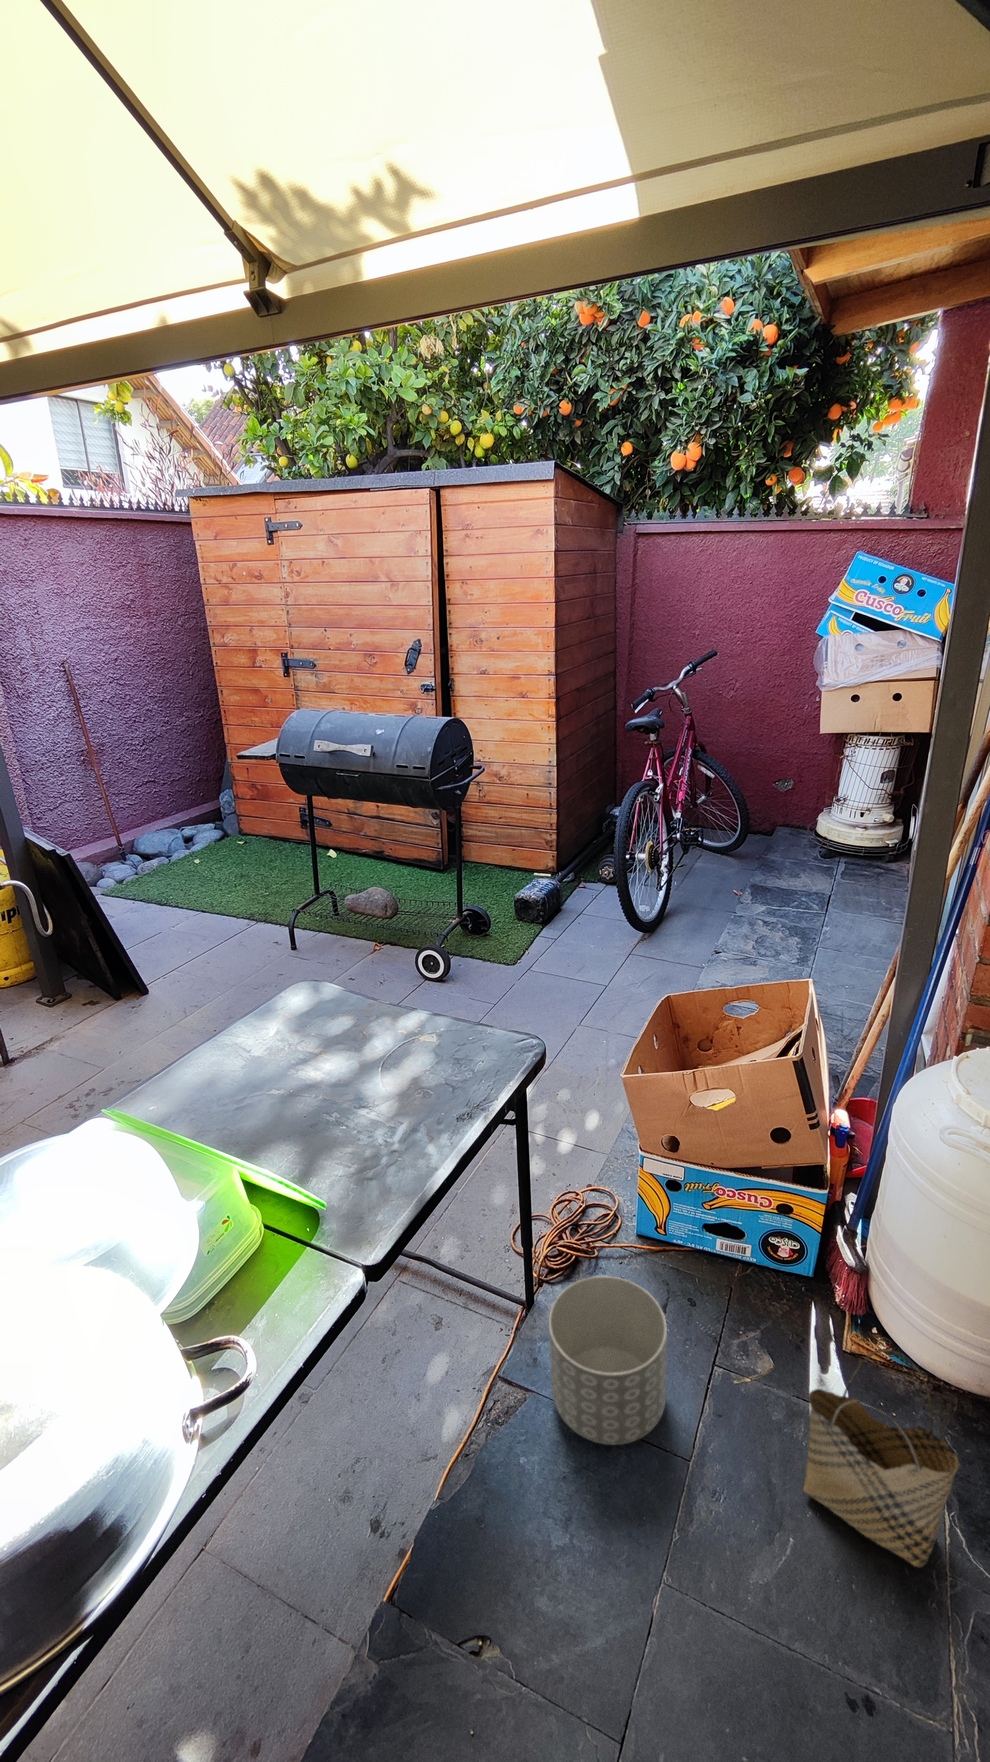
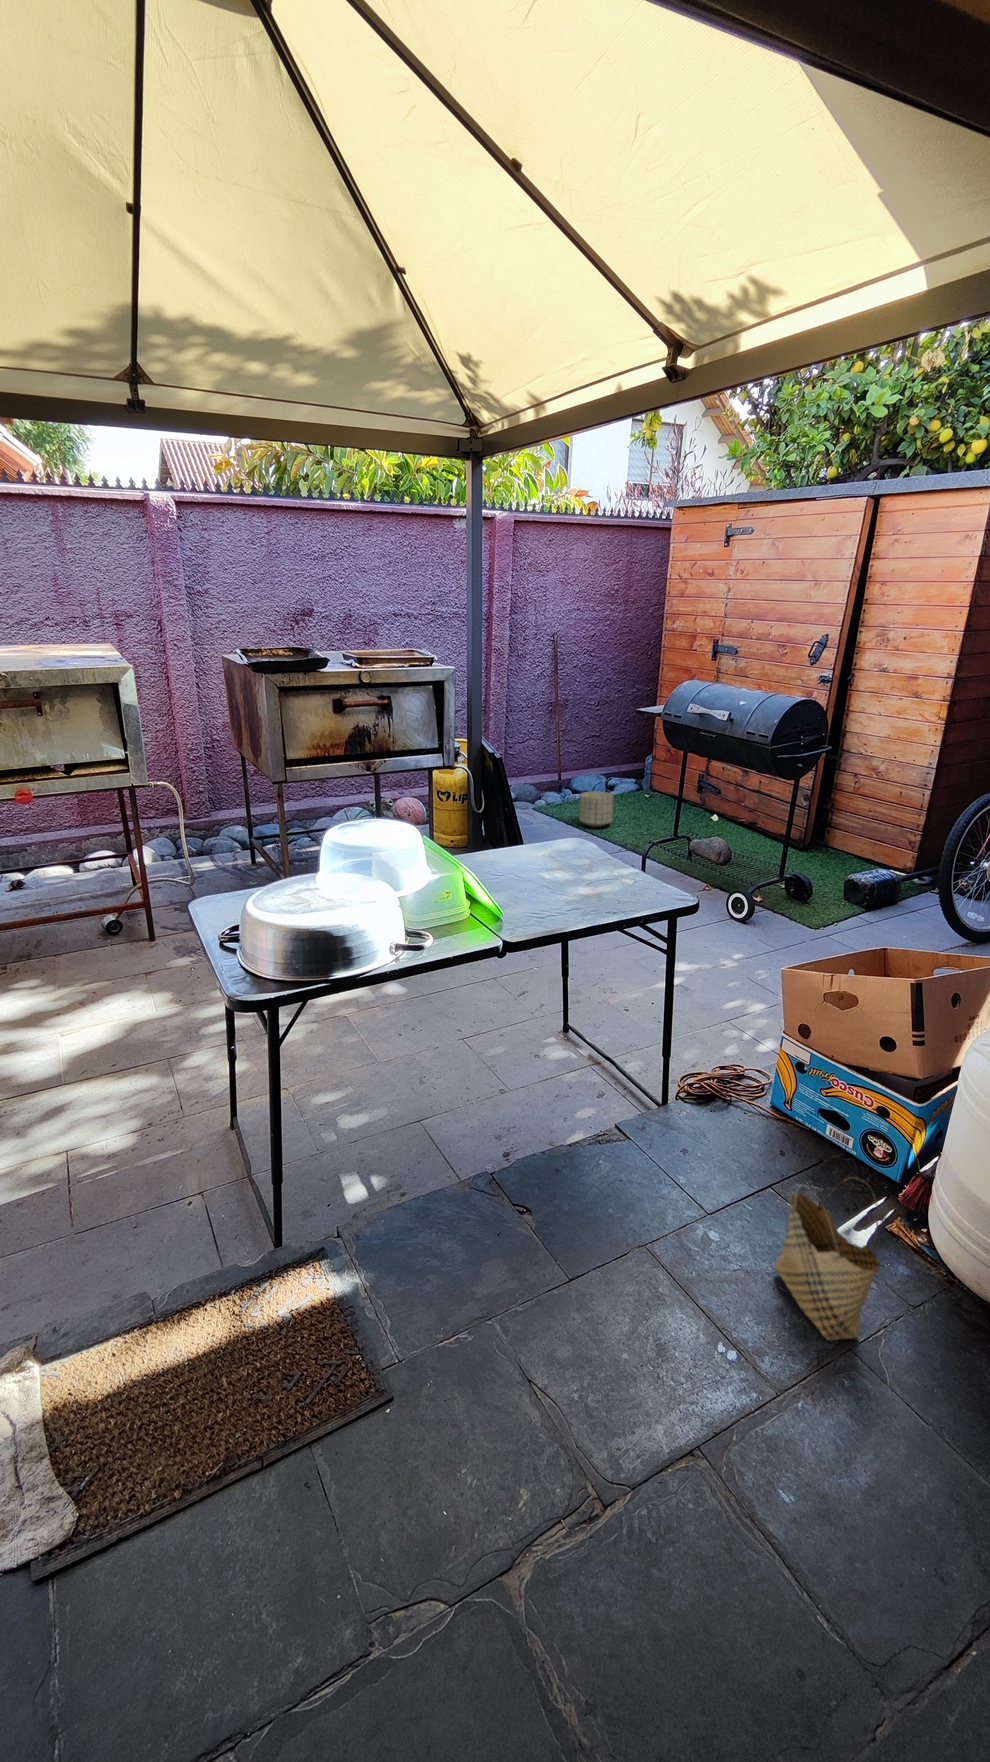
planter: present [549,1276,667,1445] -> present [580,791,613,827]

